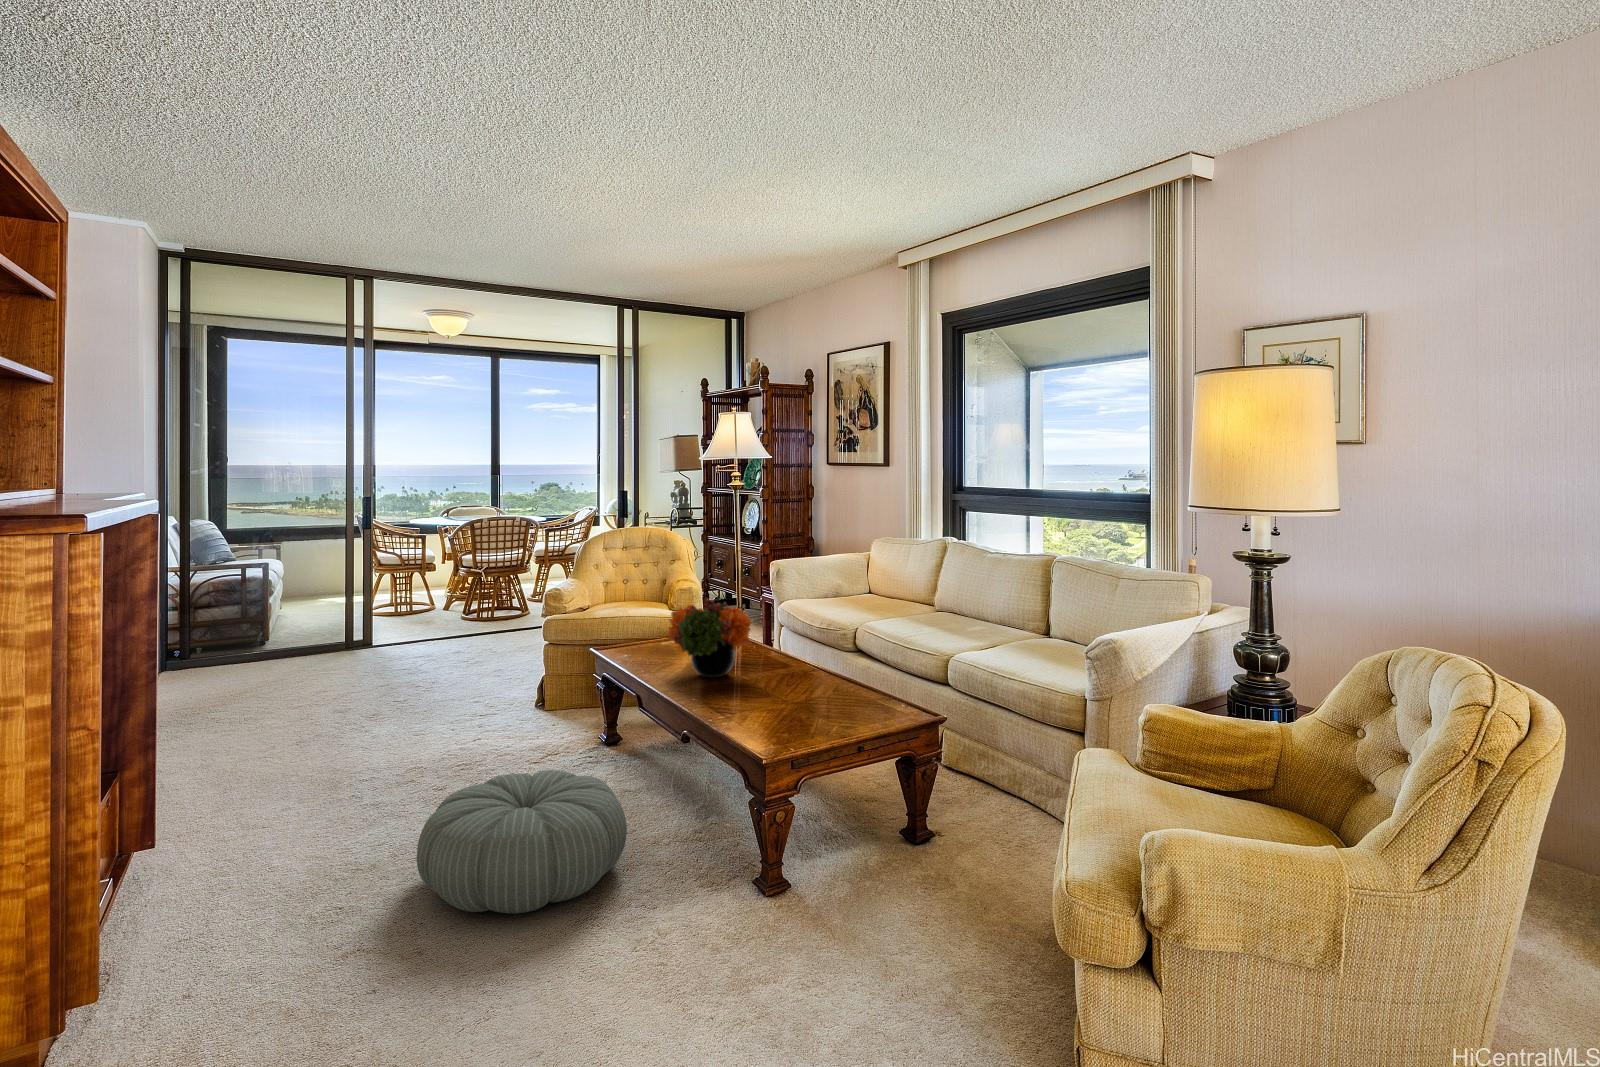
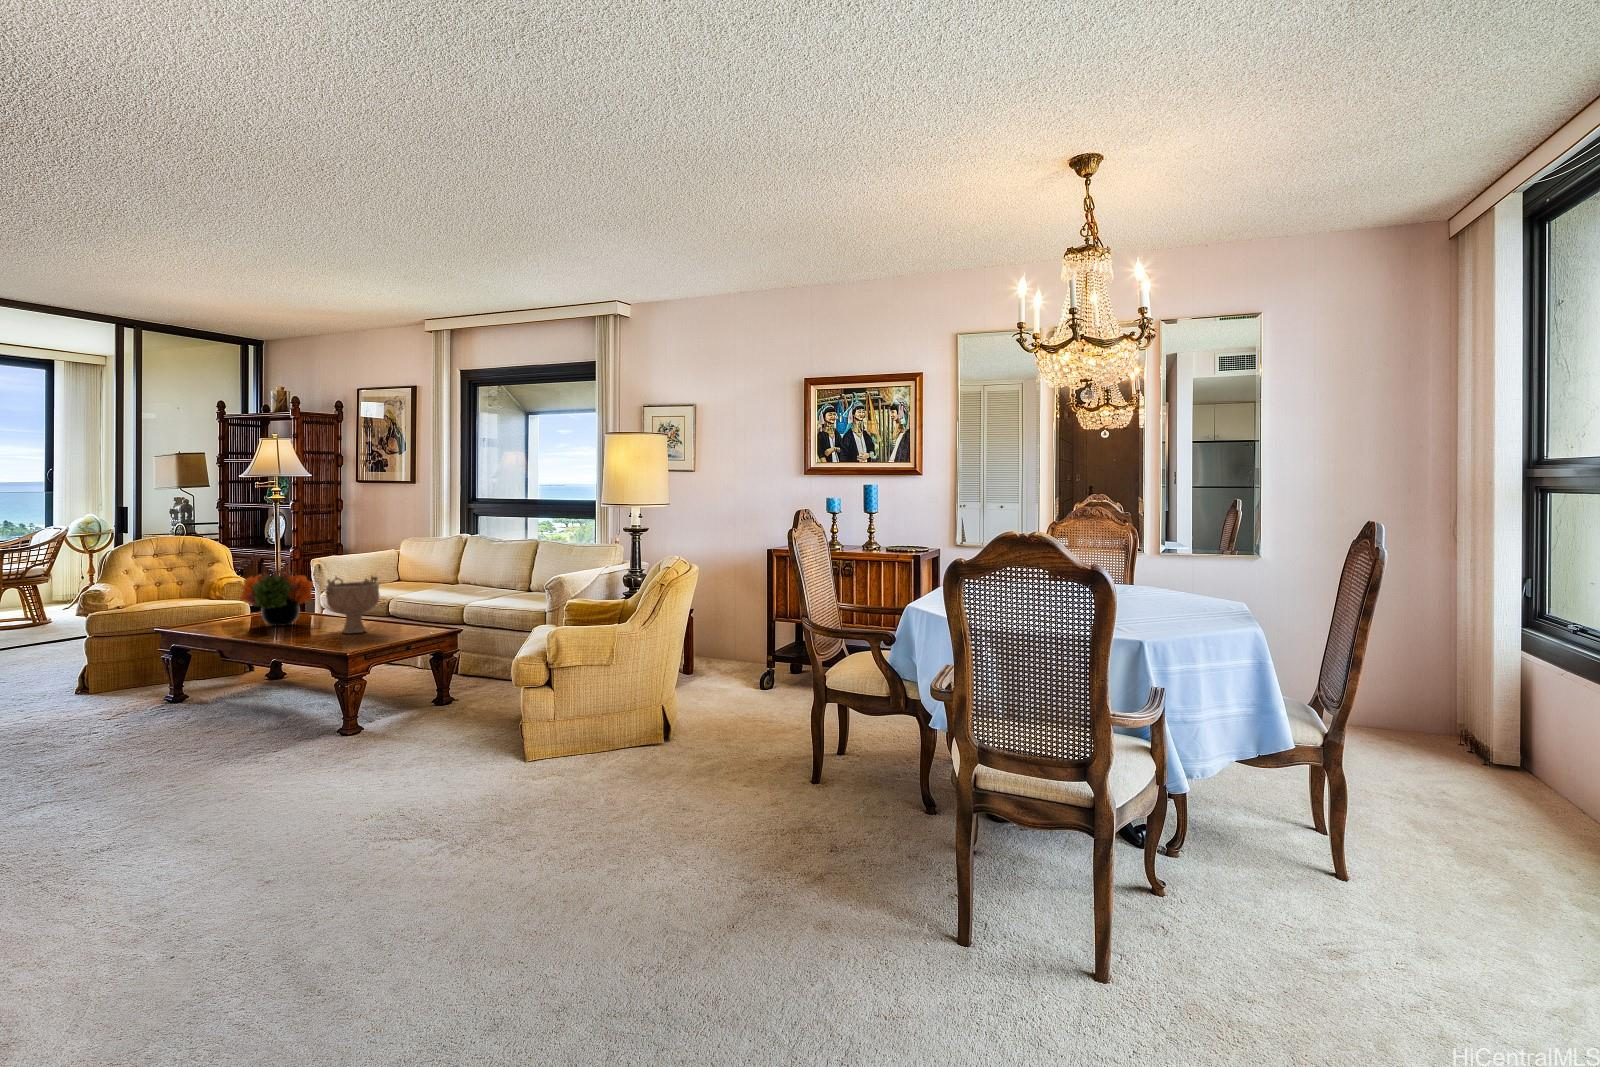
decorative bowl: none [754,618,828,710] -> present [325,576,379,634]
pouf: present [417,770,627,914] -> none [51,684,231,767]

